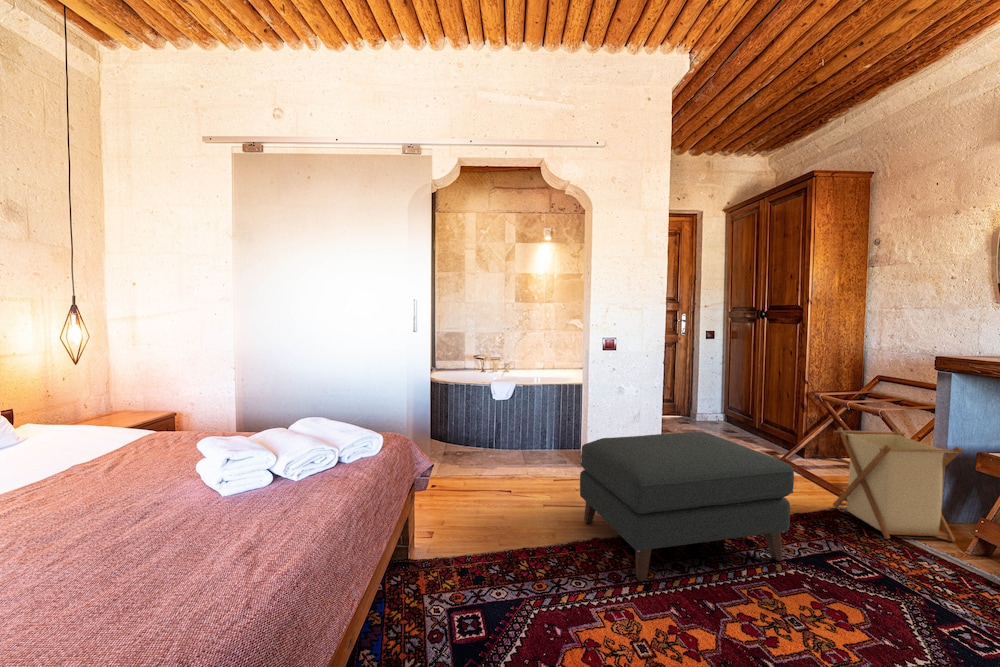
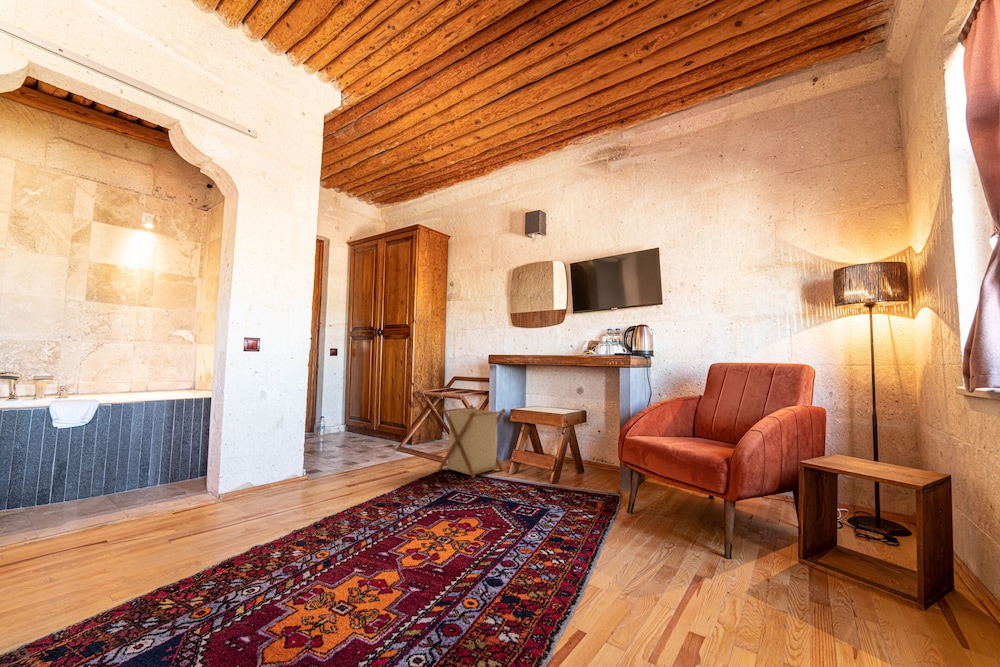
ottoman: present [580,432,794,582] -> none [230,421,430,562]

